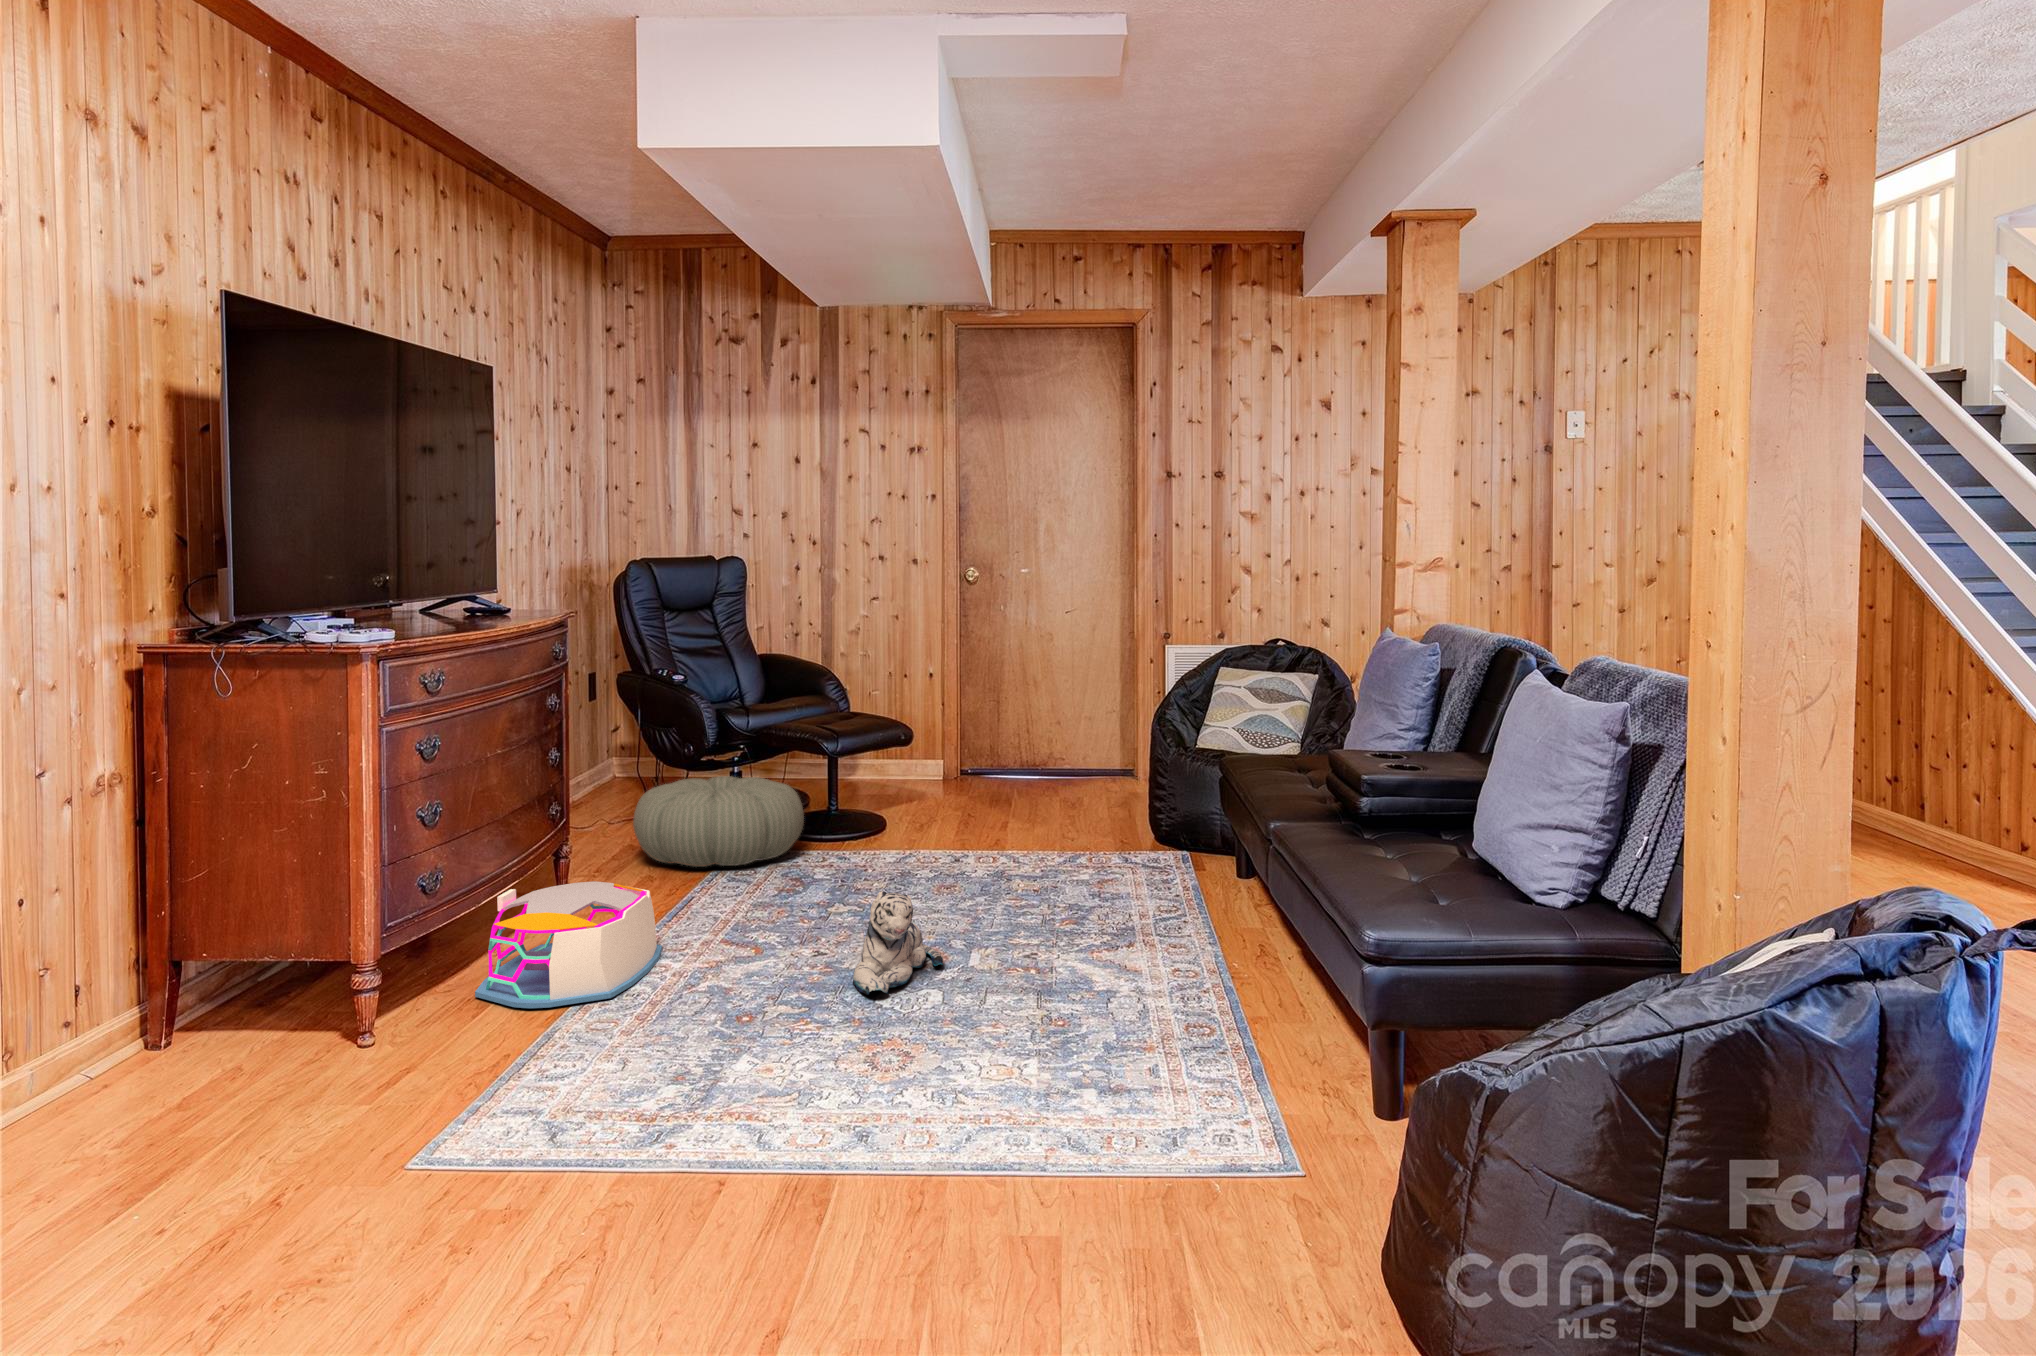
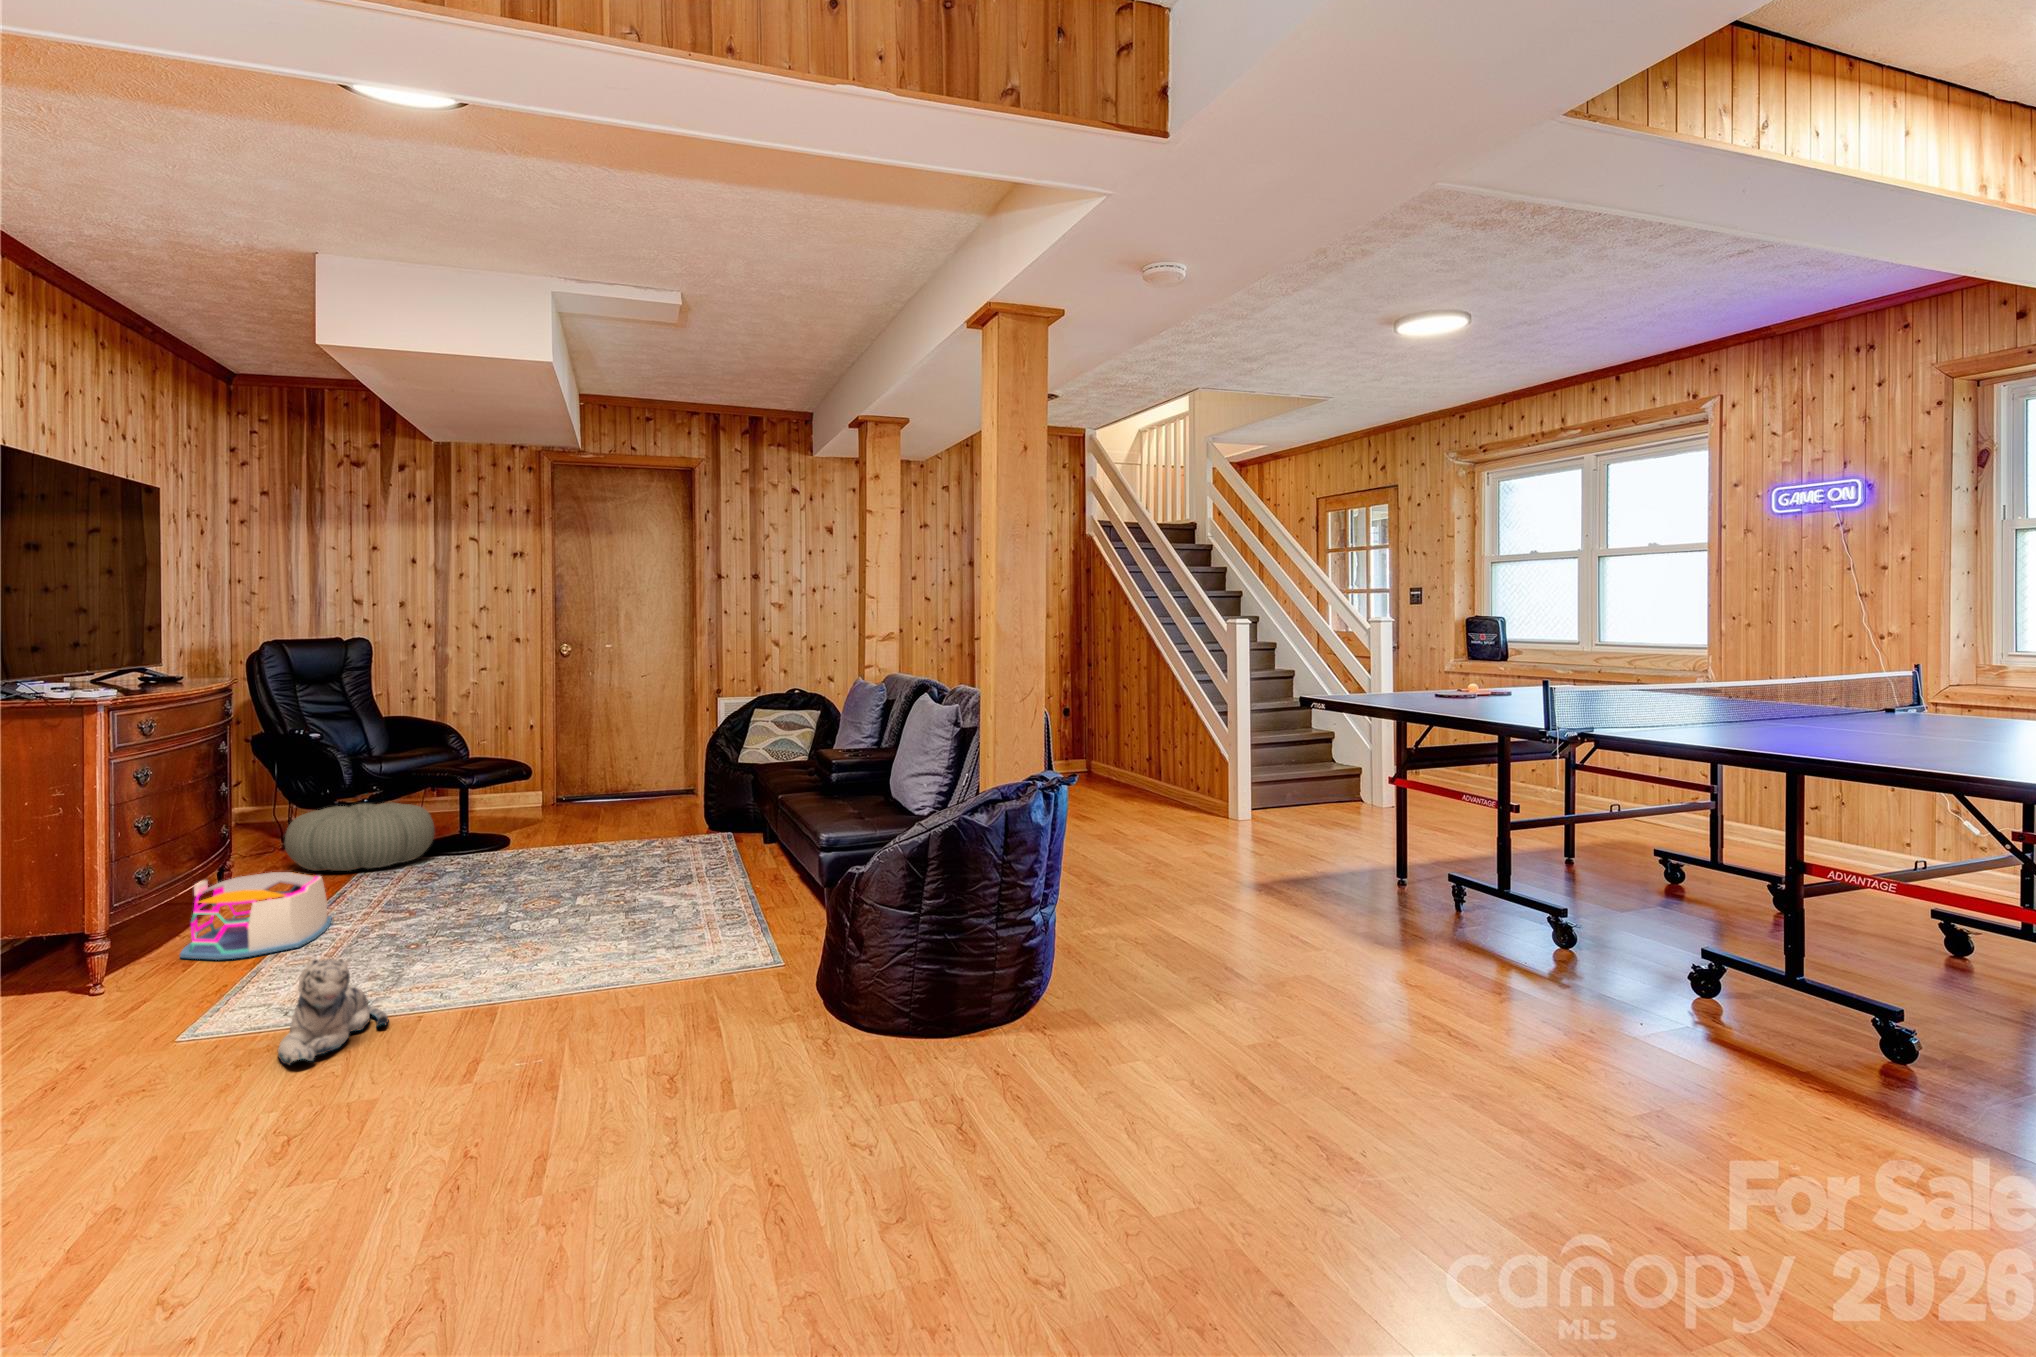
plush toy: present [853,891,943,995] -> present [278,959,388,1065]

